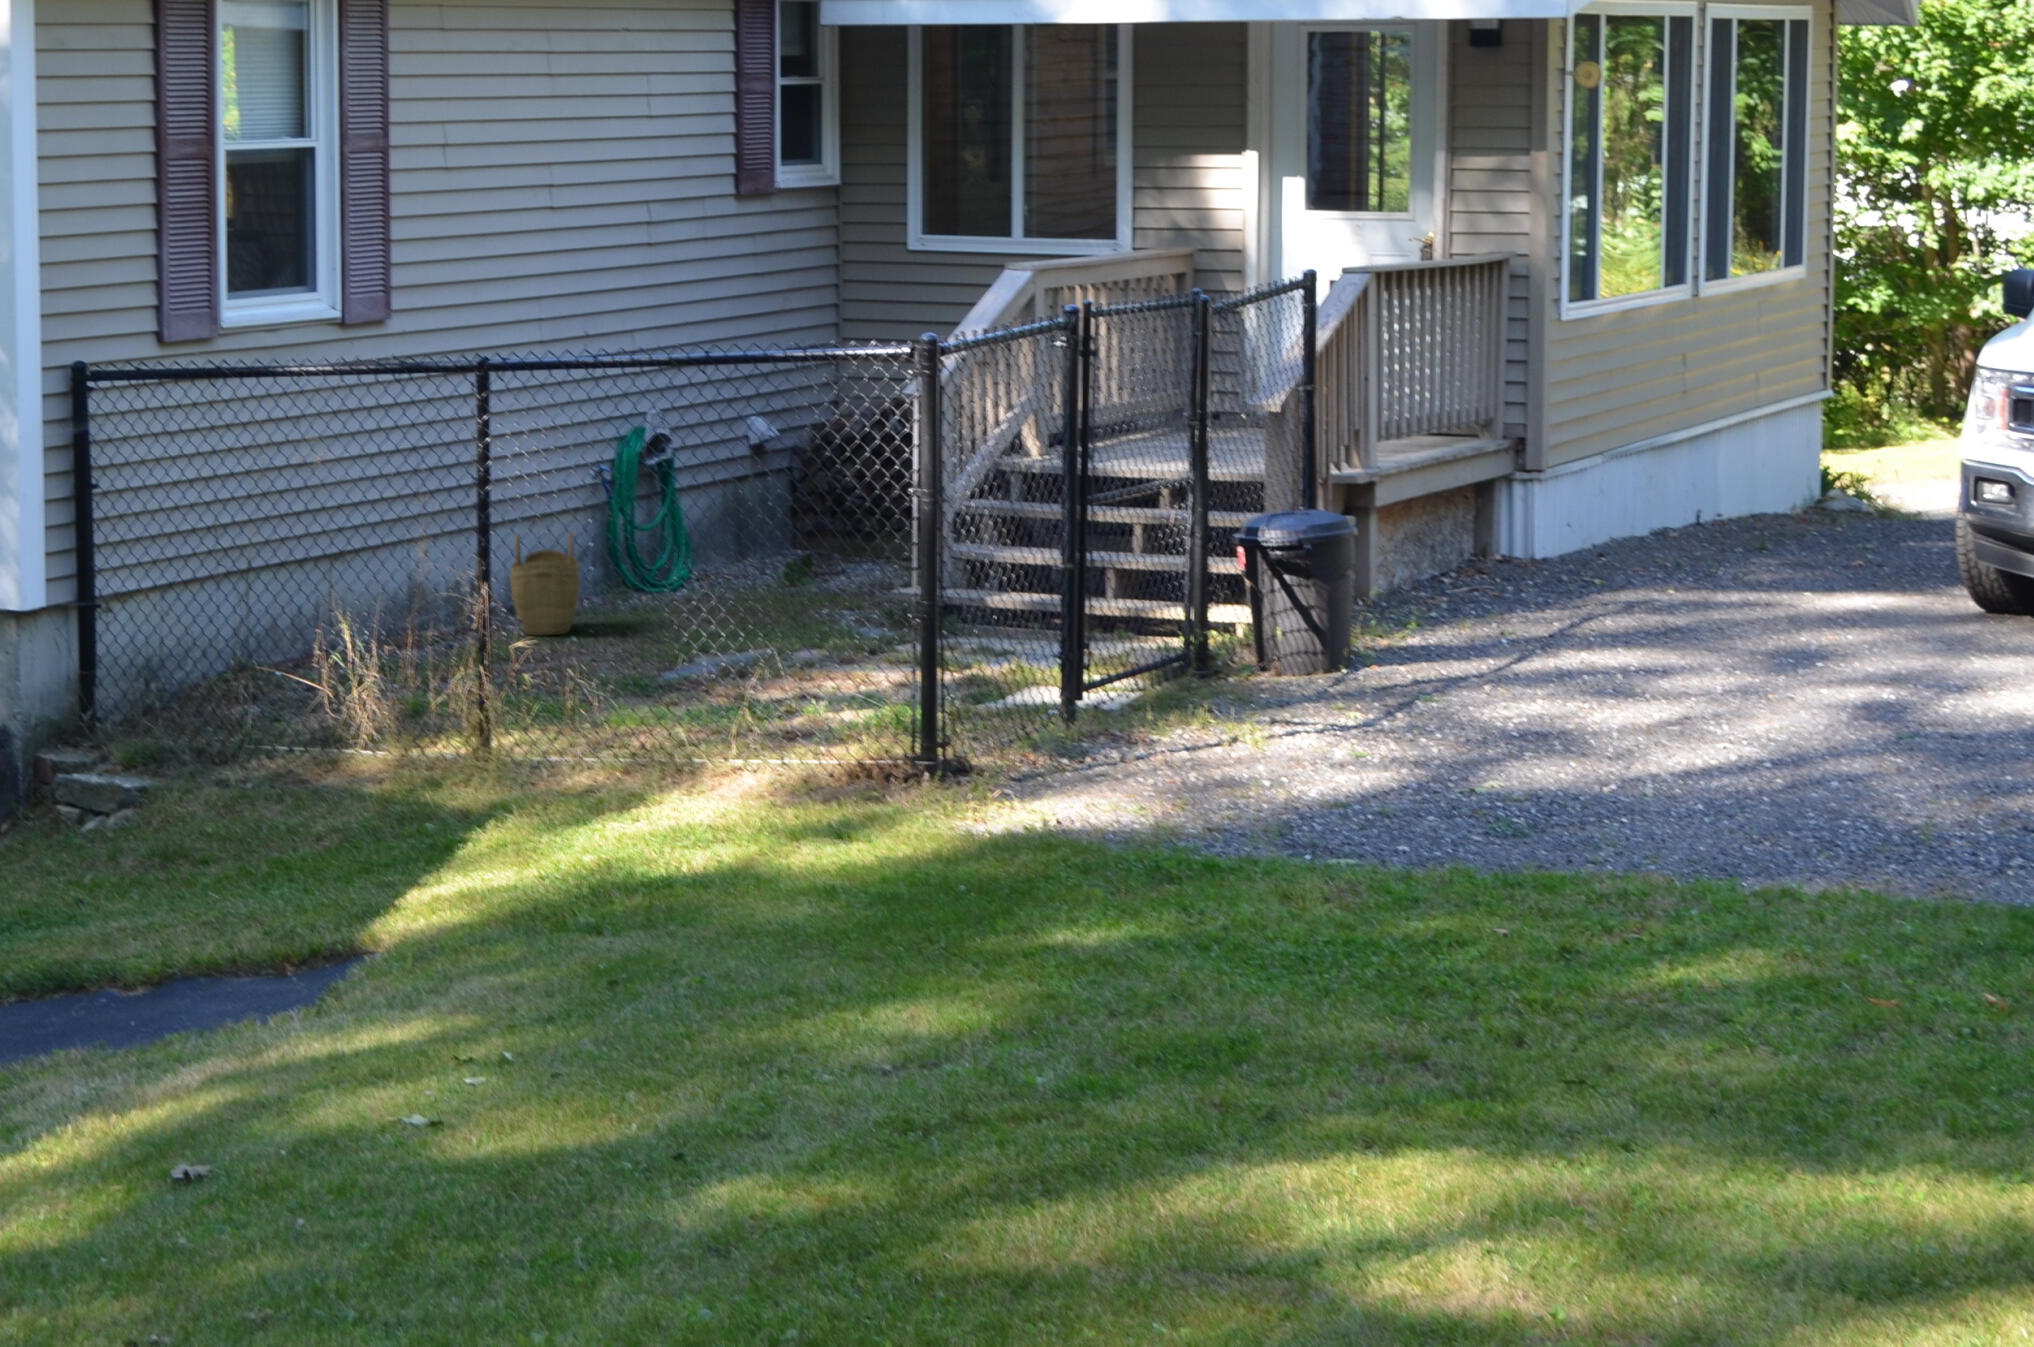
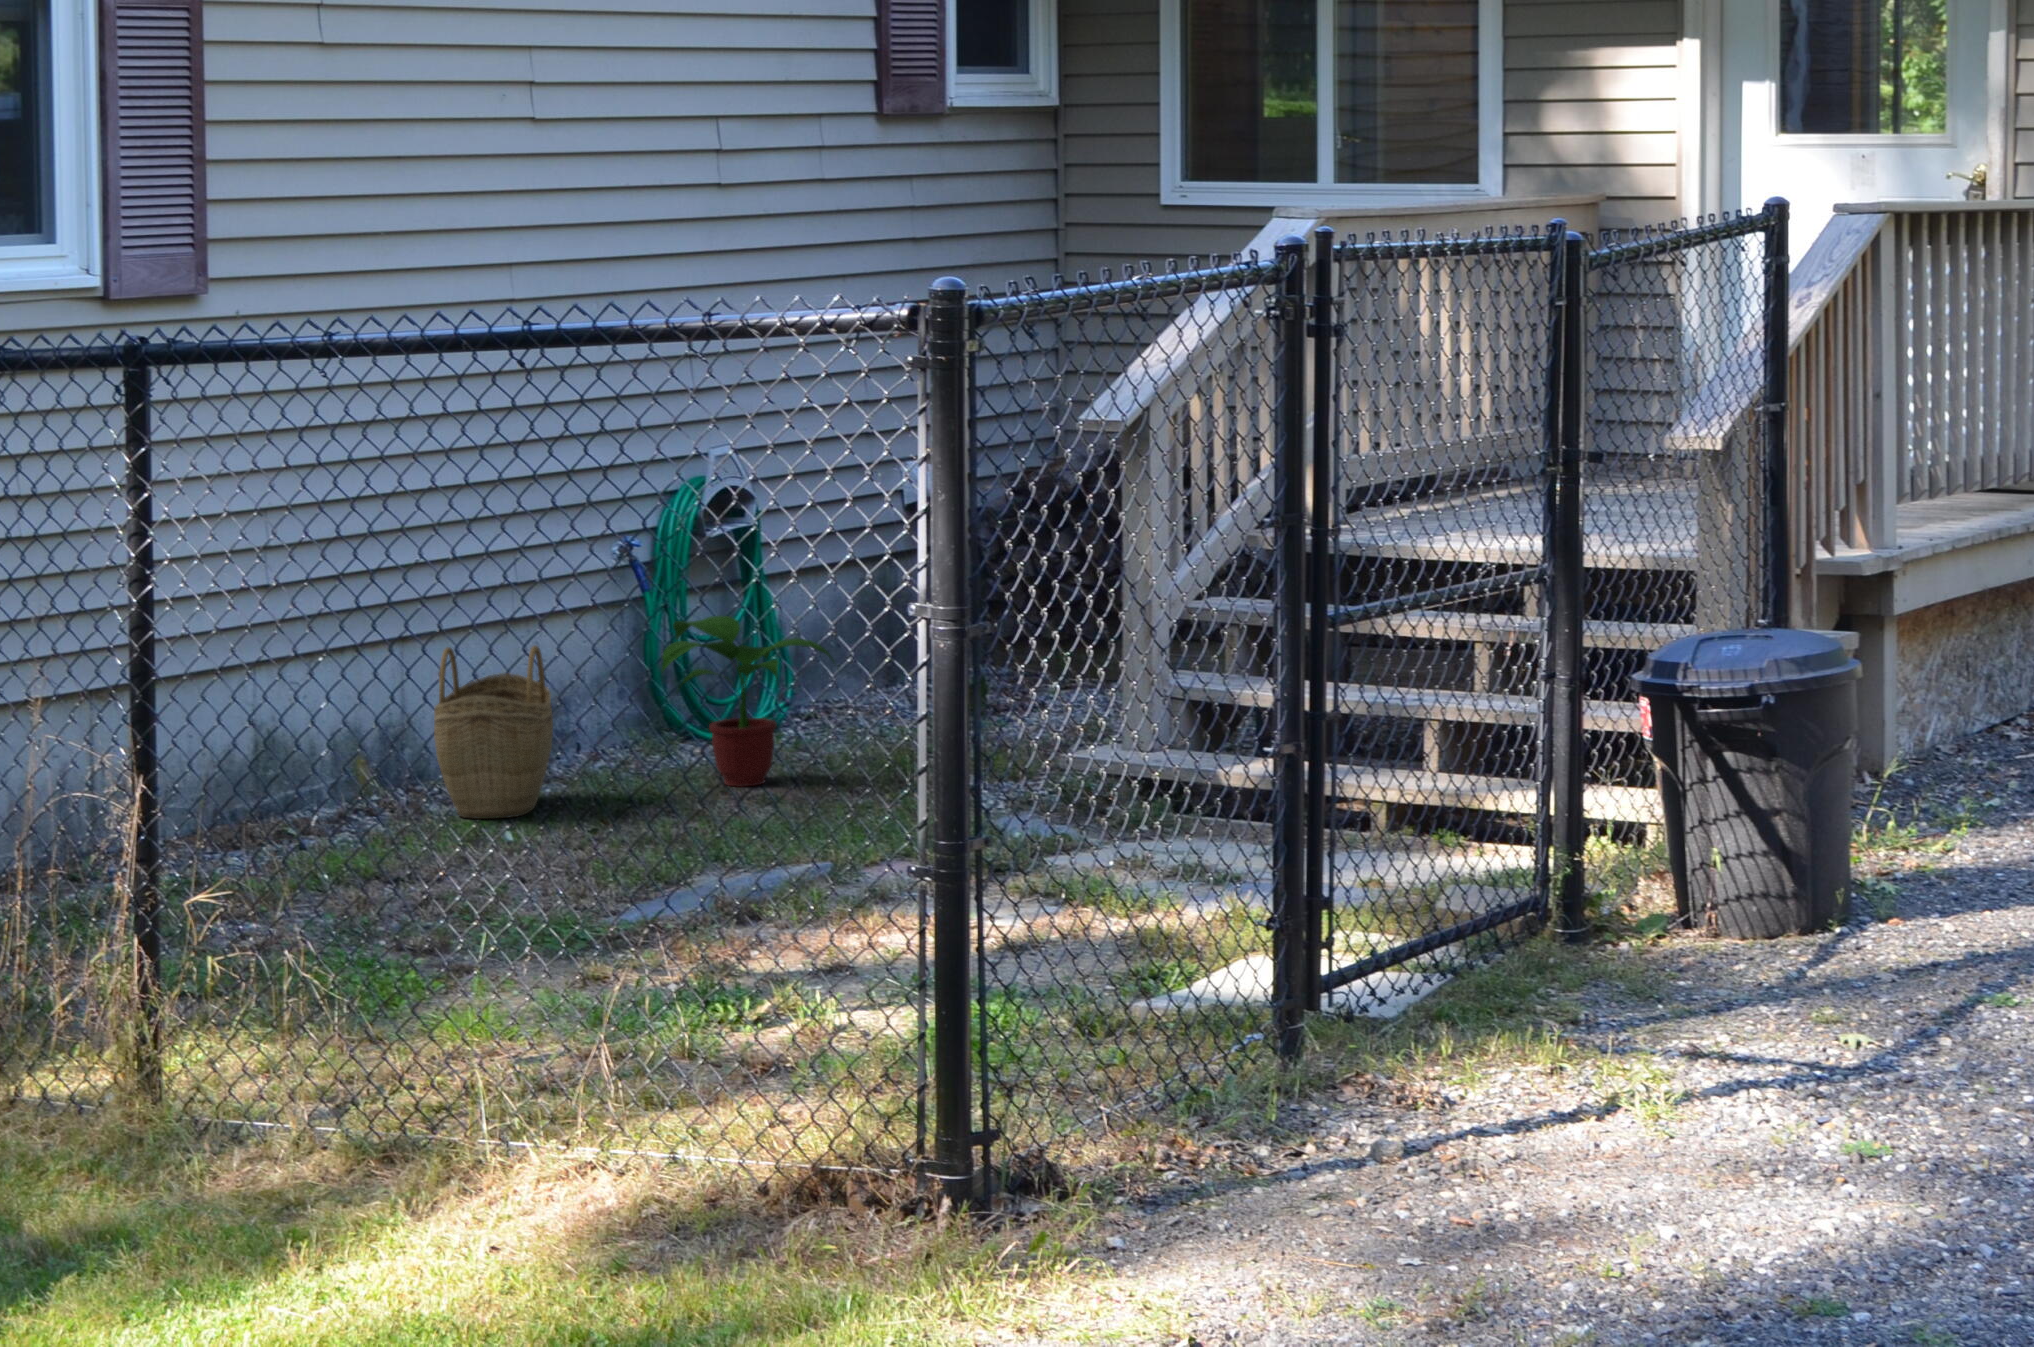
potted plant: none [641,514,745,618] -> present [662,616,833,787]

